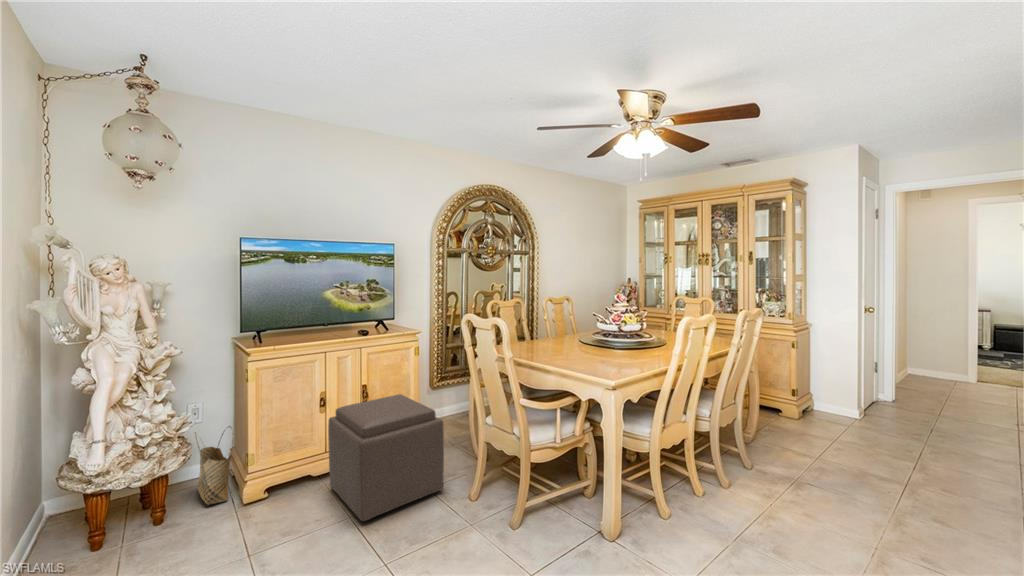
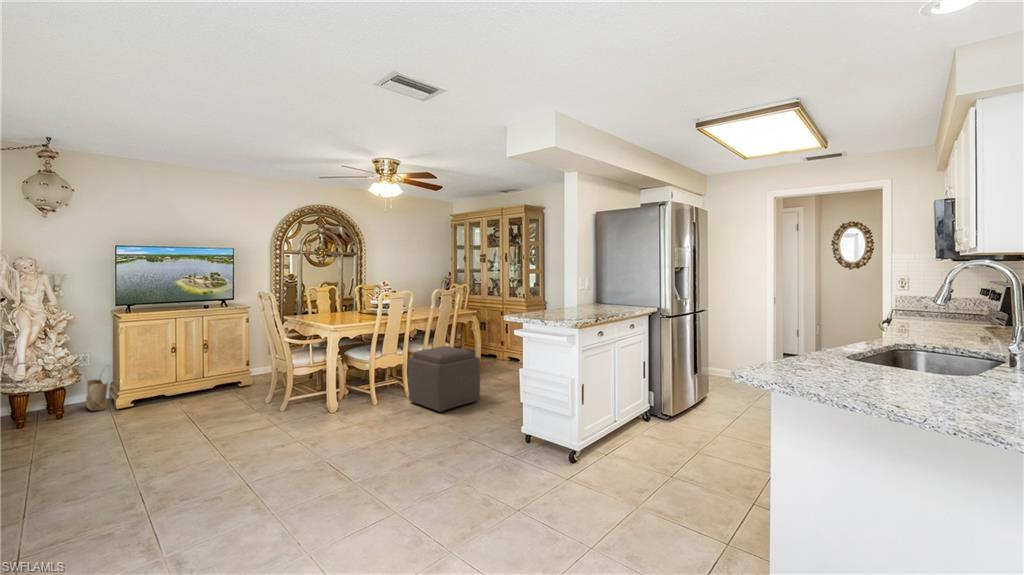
ottoman: present [328,394,444,521] -> present [408,346,480,412]

